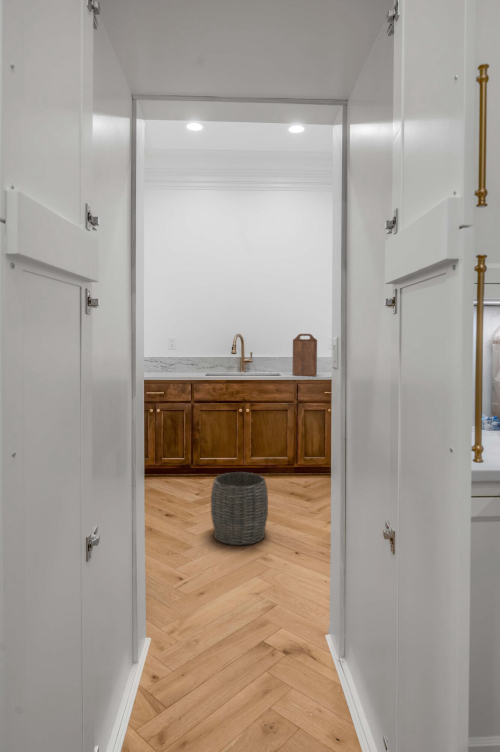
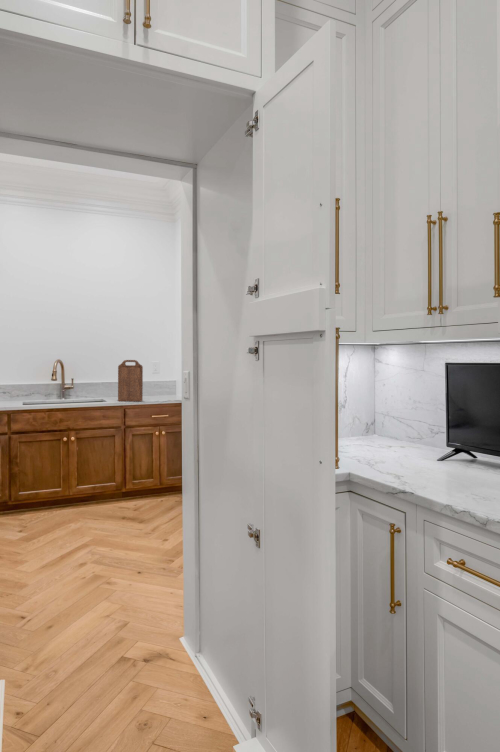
woven basket: present [211,472,268,545] -> none [46,500,107,575]

